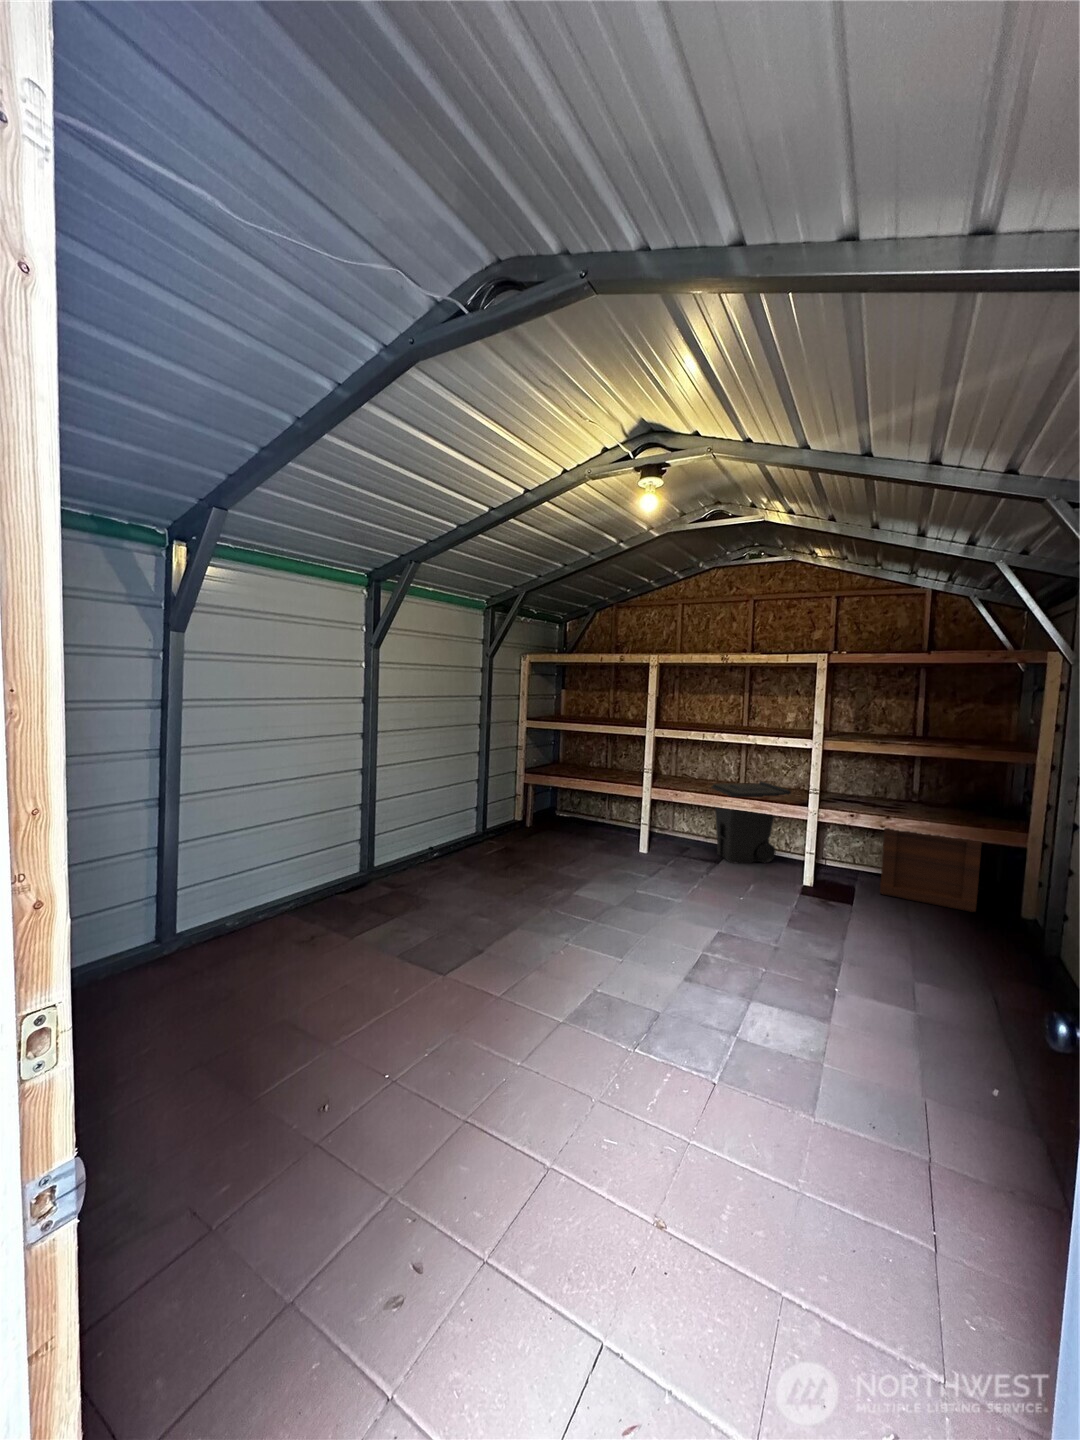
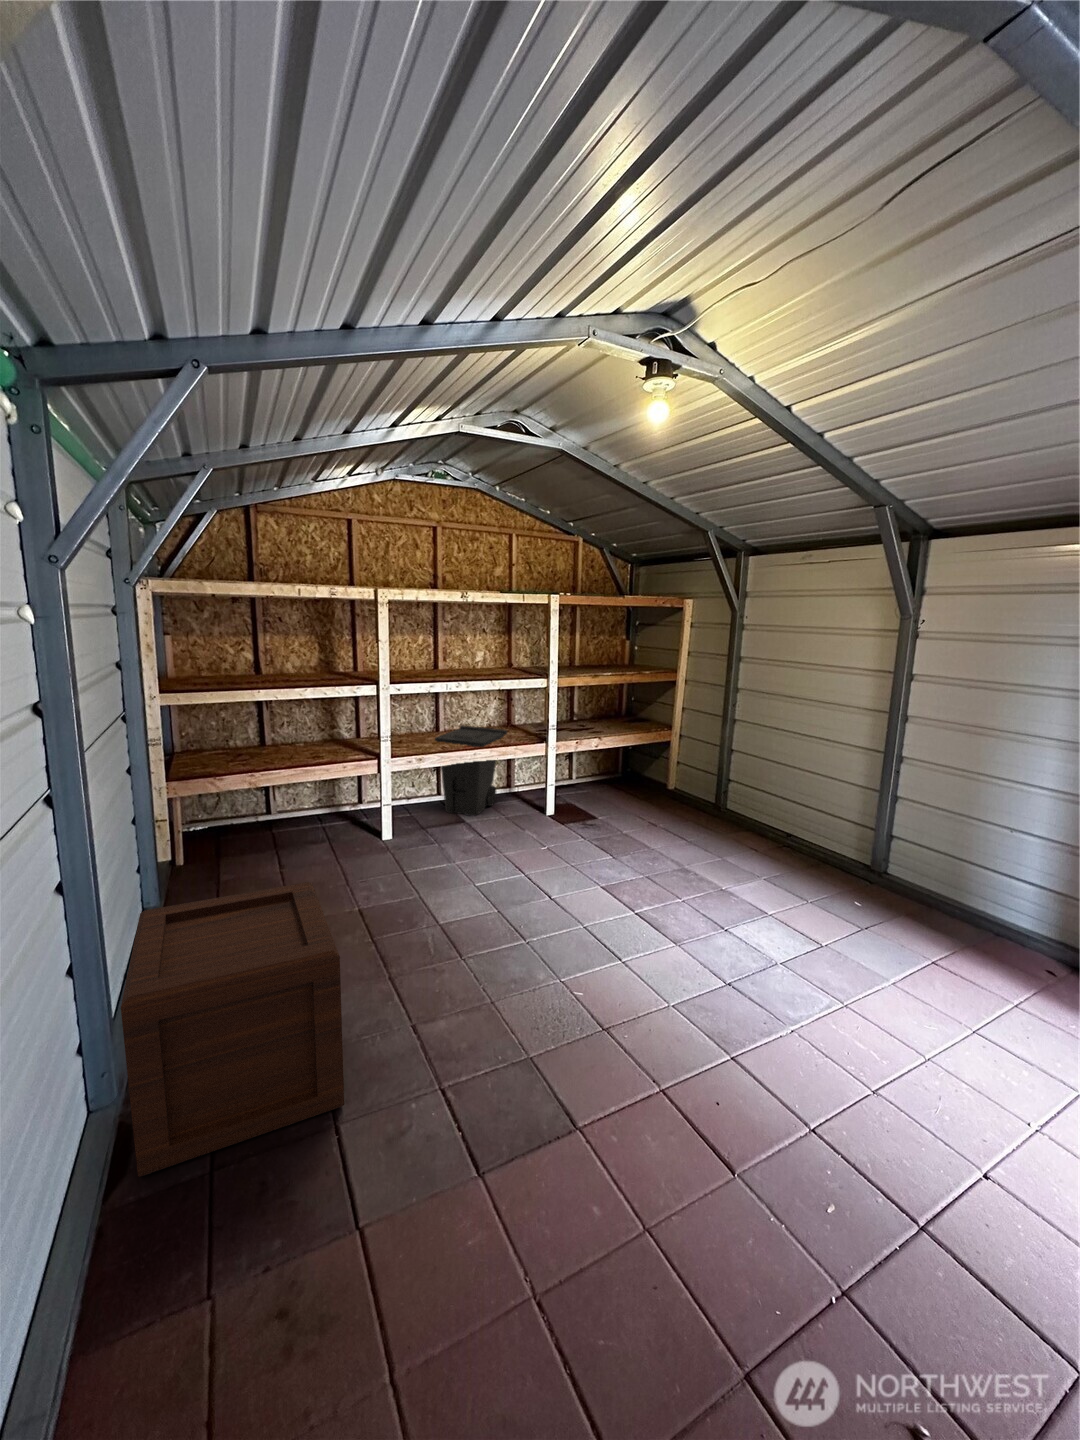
wooden crate: present [880,828,982,912] -> present [121,882,344,1177]

